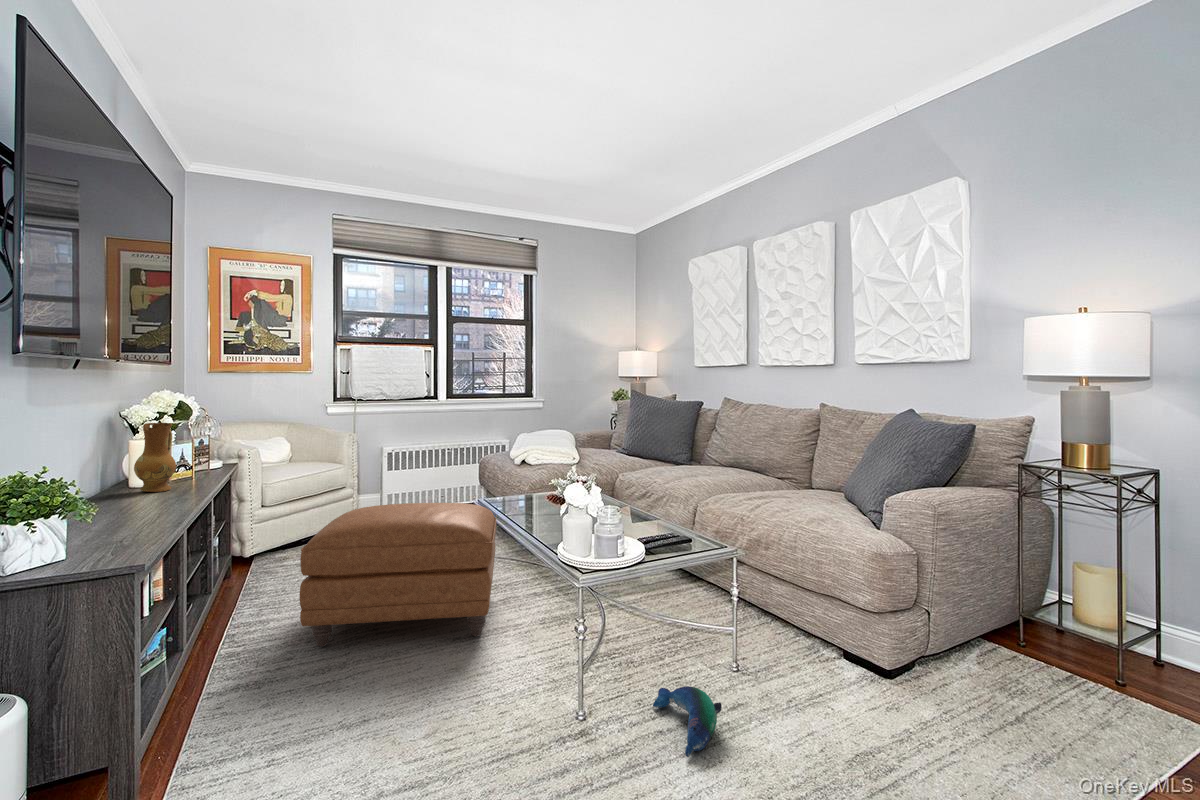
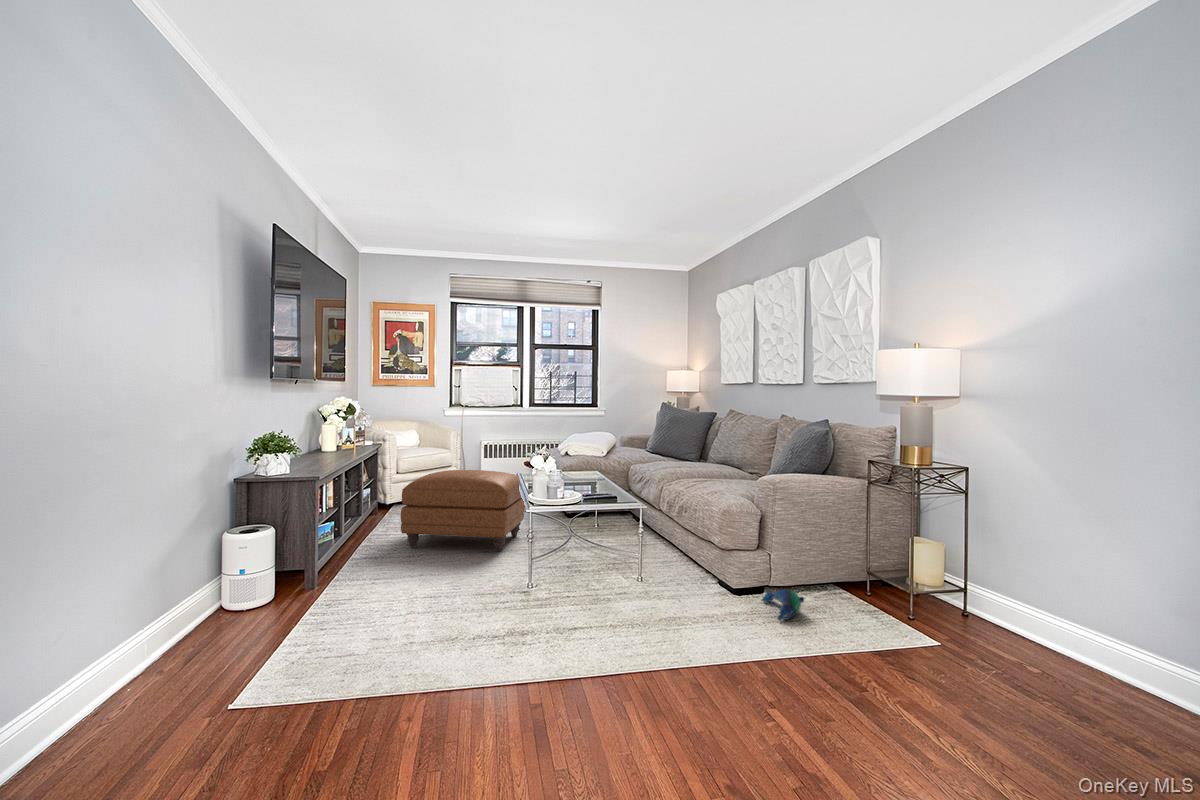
ceramic jug: present [134,423,176,492] -> none [323,415,344,455]
plush toy: present [653,686,722,757] -> present [762,589,804,620]

